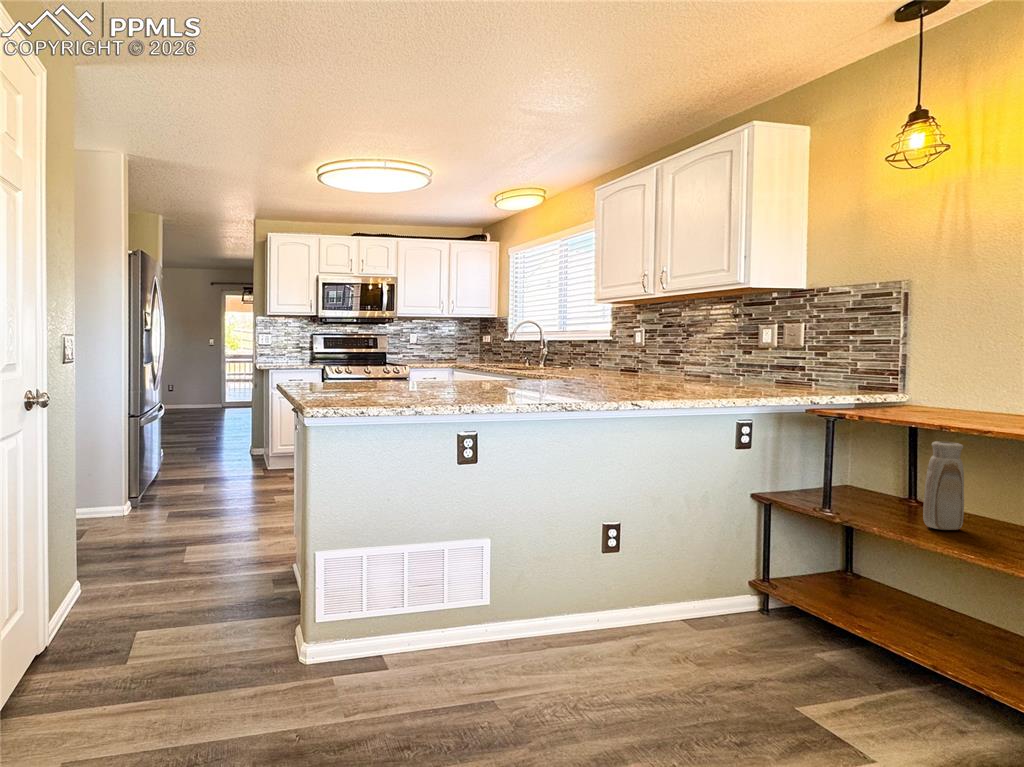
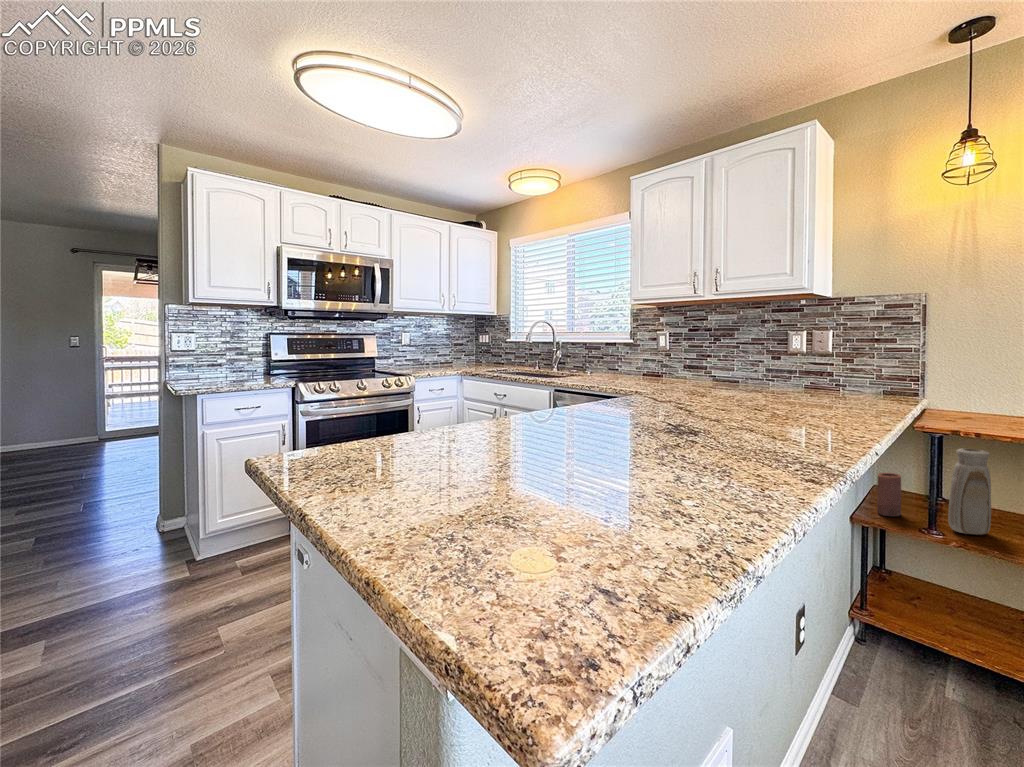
candle: none [853,470,877,516] -> present [877,472,901,516]

